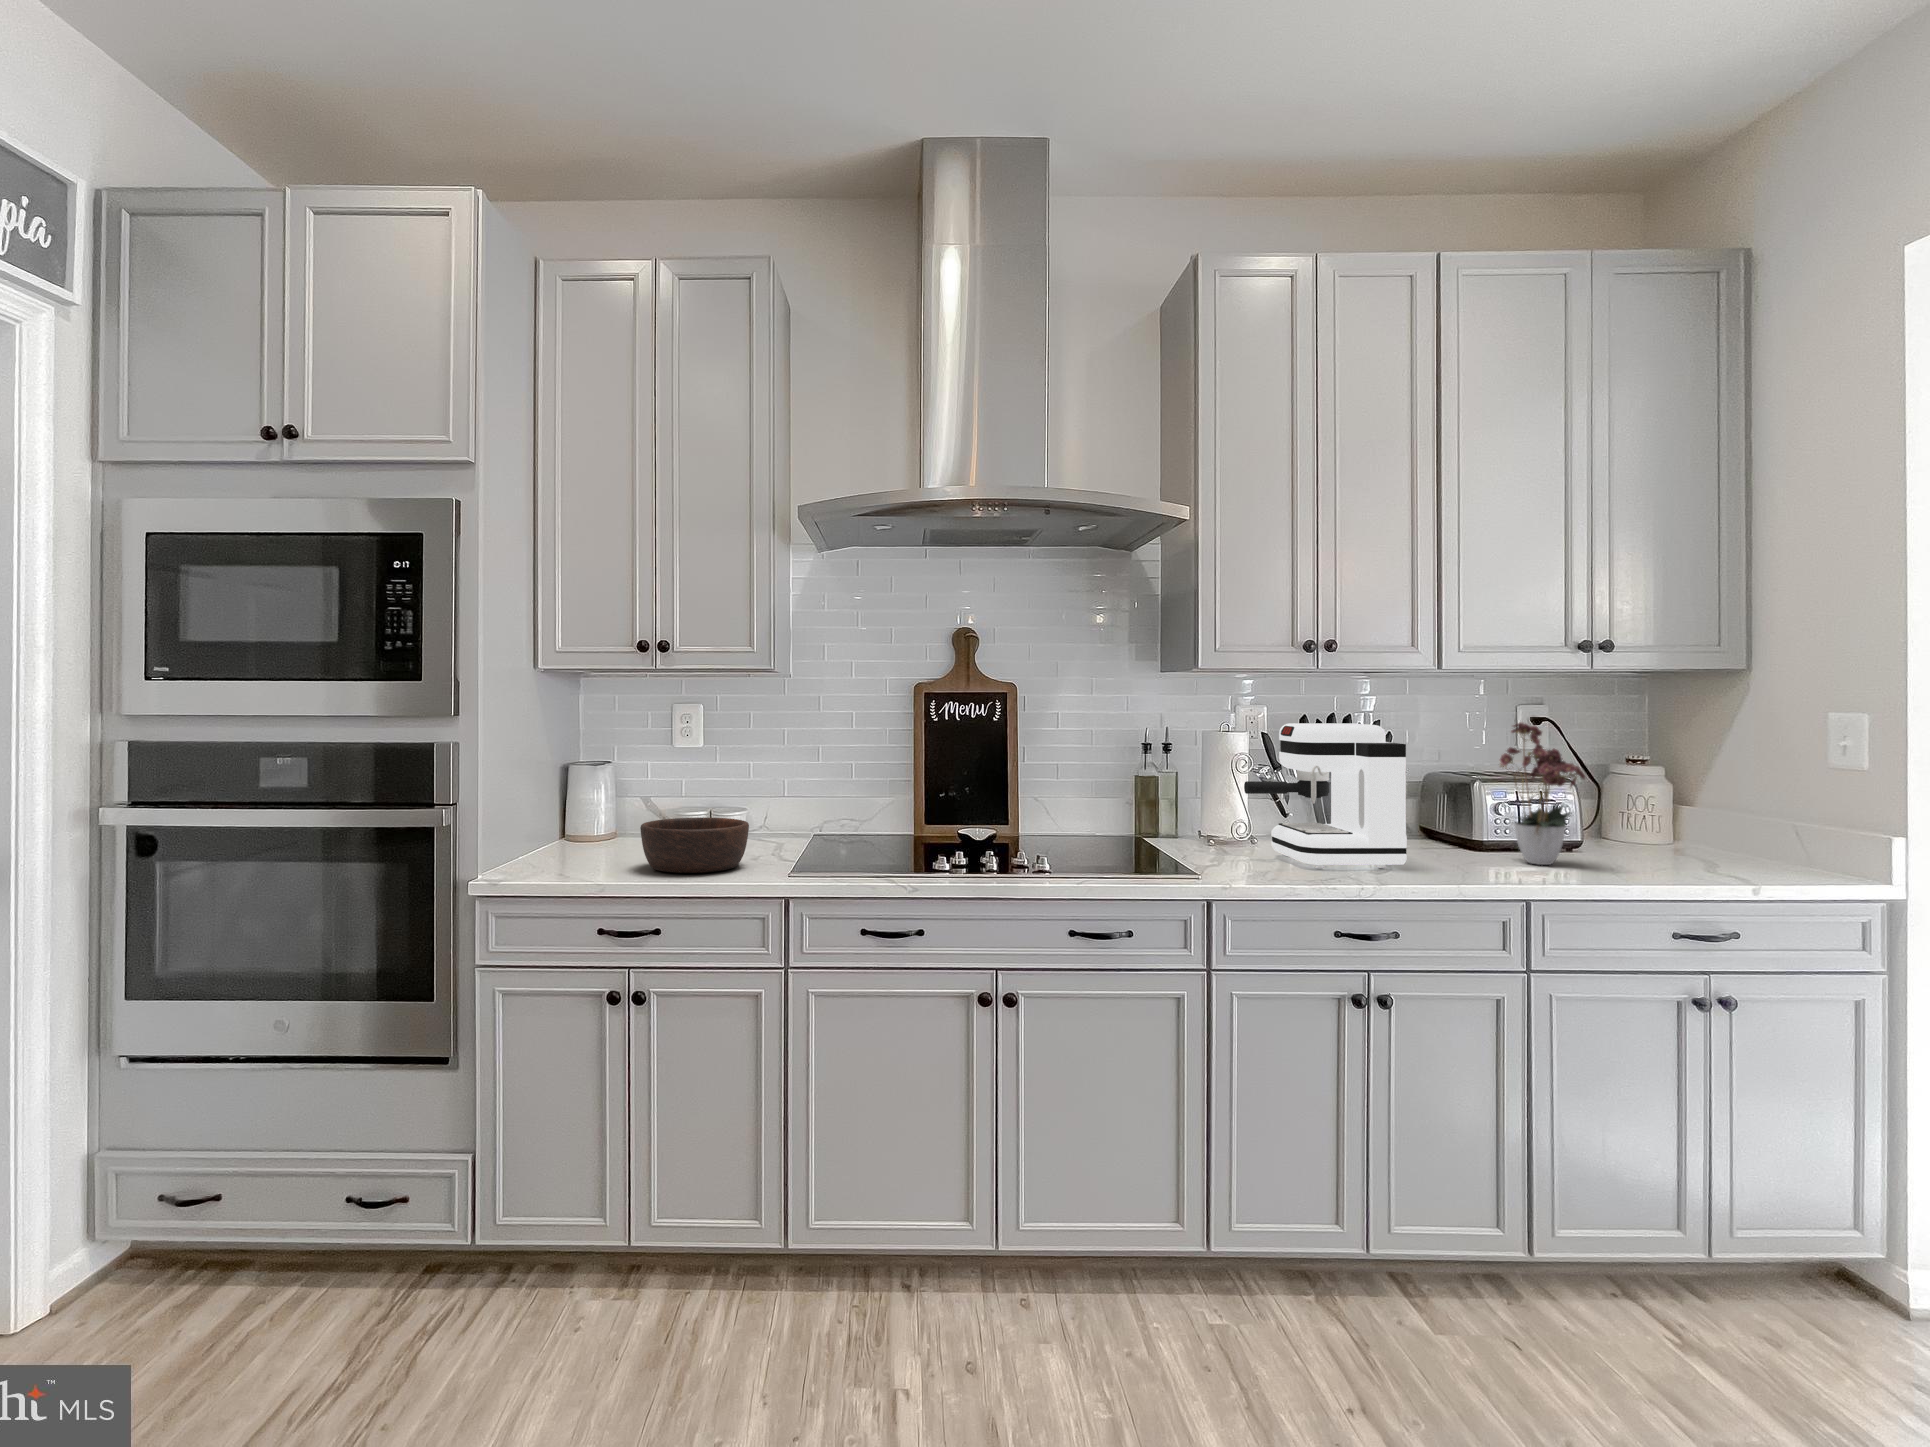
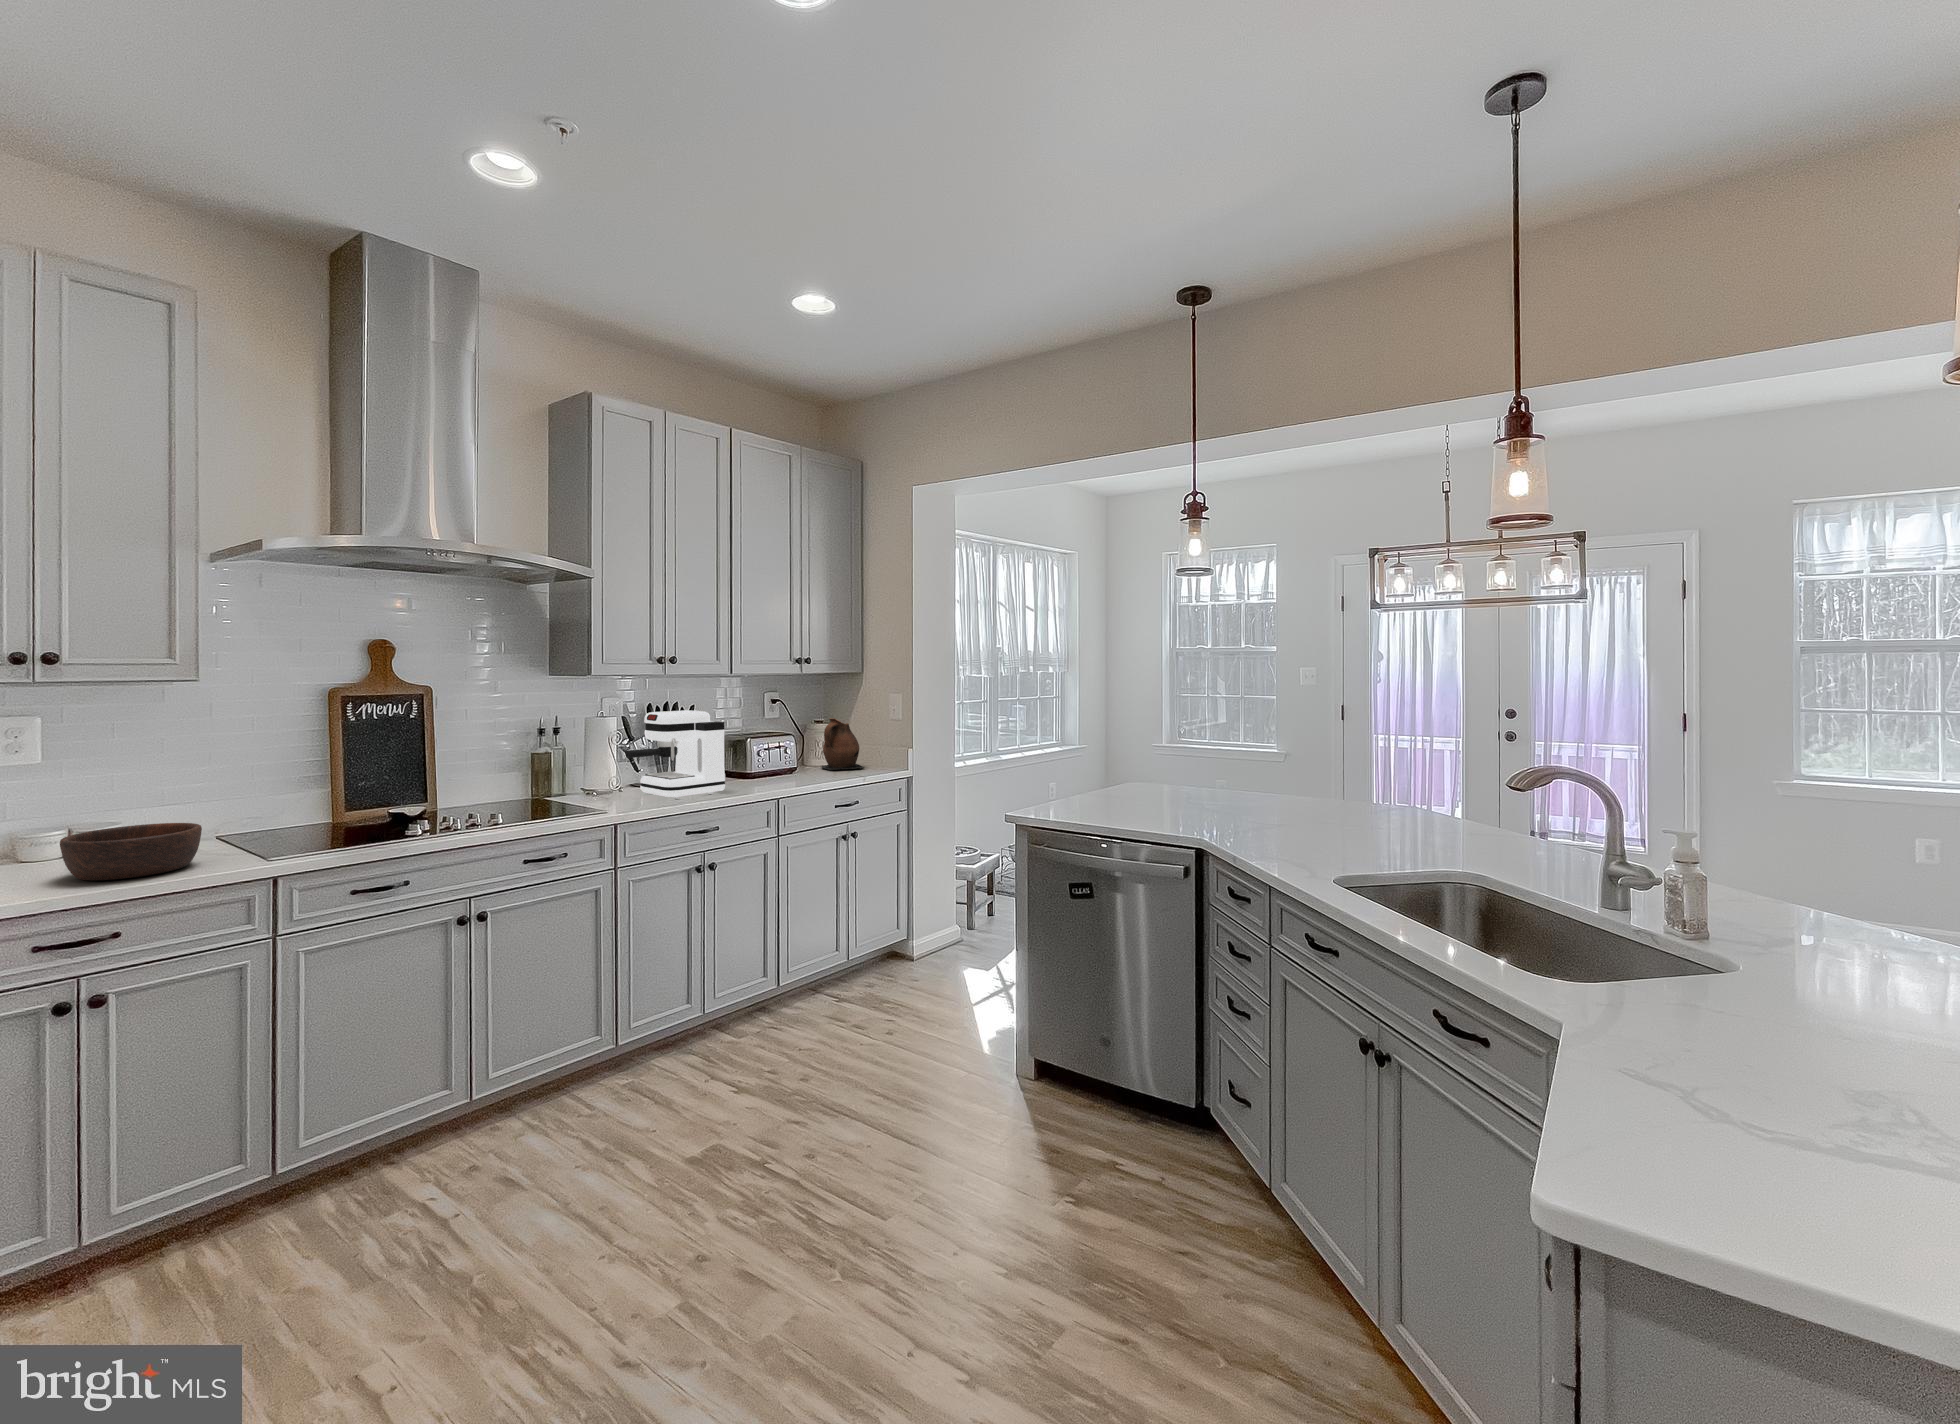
flower arrangement: present [1500,722,1585,865] -> none [762,702,813,782]
ceramic pitcher: none [1627,753,1730,860] -> present [822,718,864,770]

